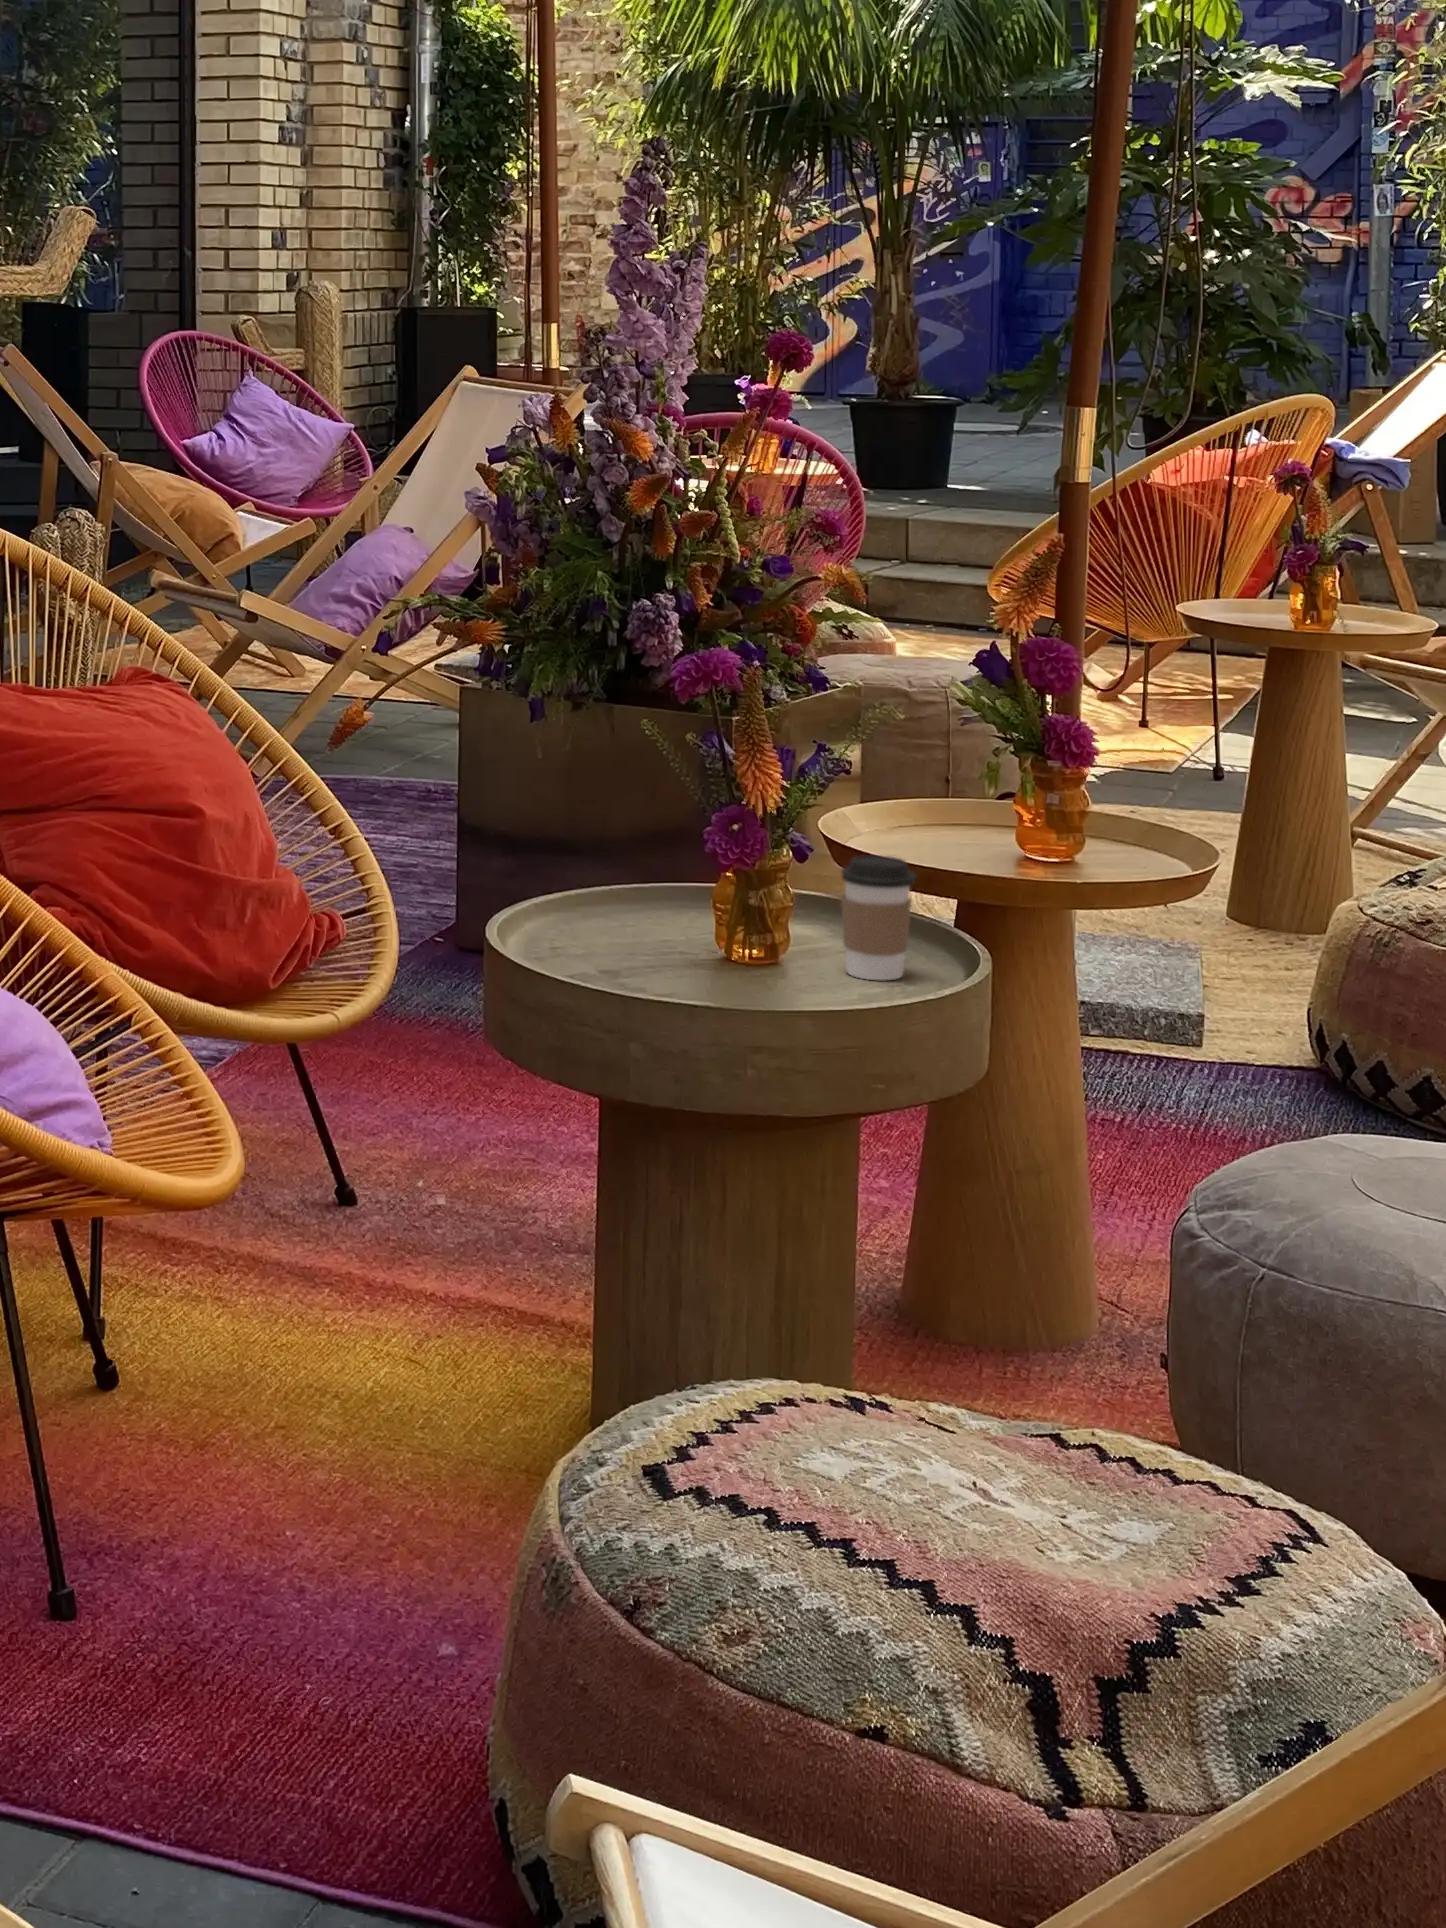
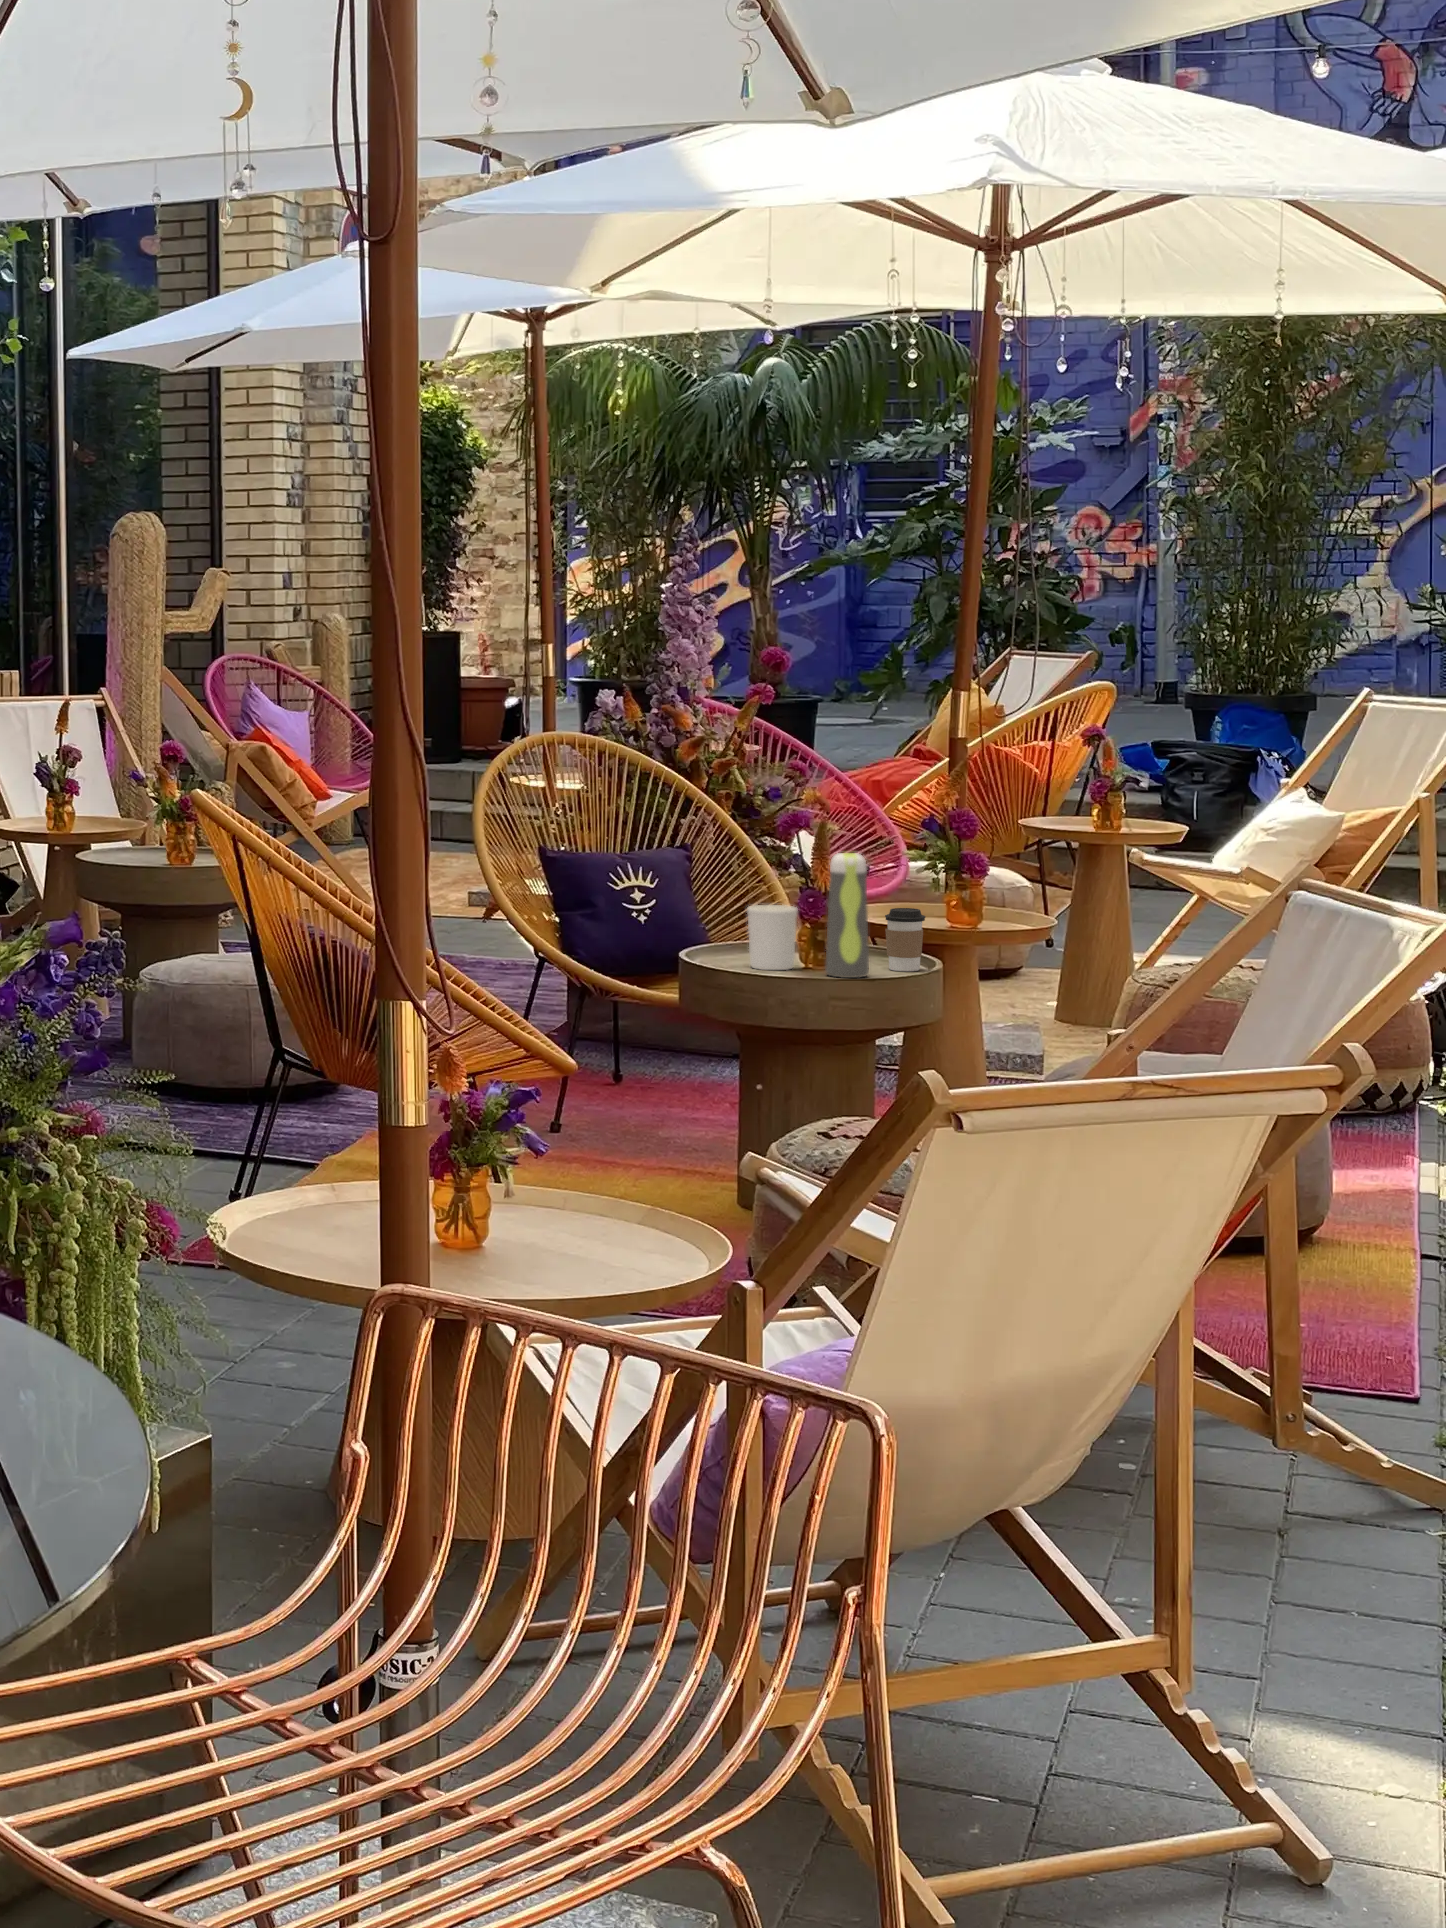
water bottle: none [712,758,795,1005] -> present [825,853,869,978]
candle holder: none [579,841,674,973] -> present [747,905,798,970]

